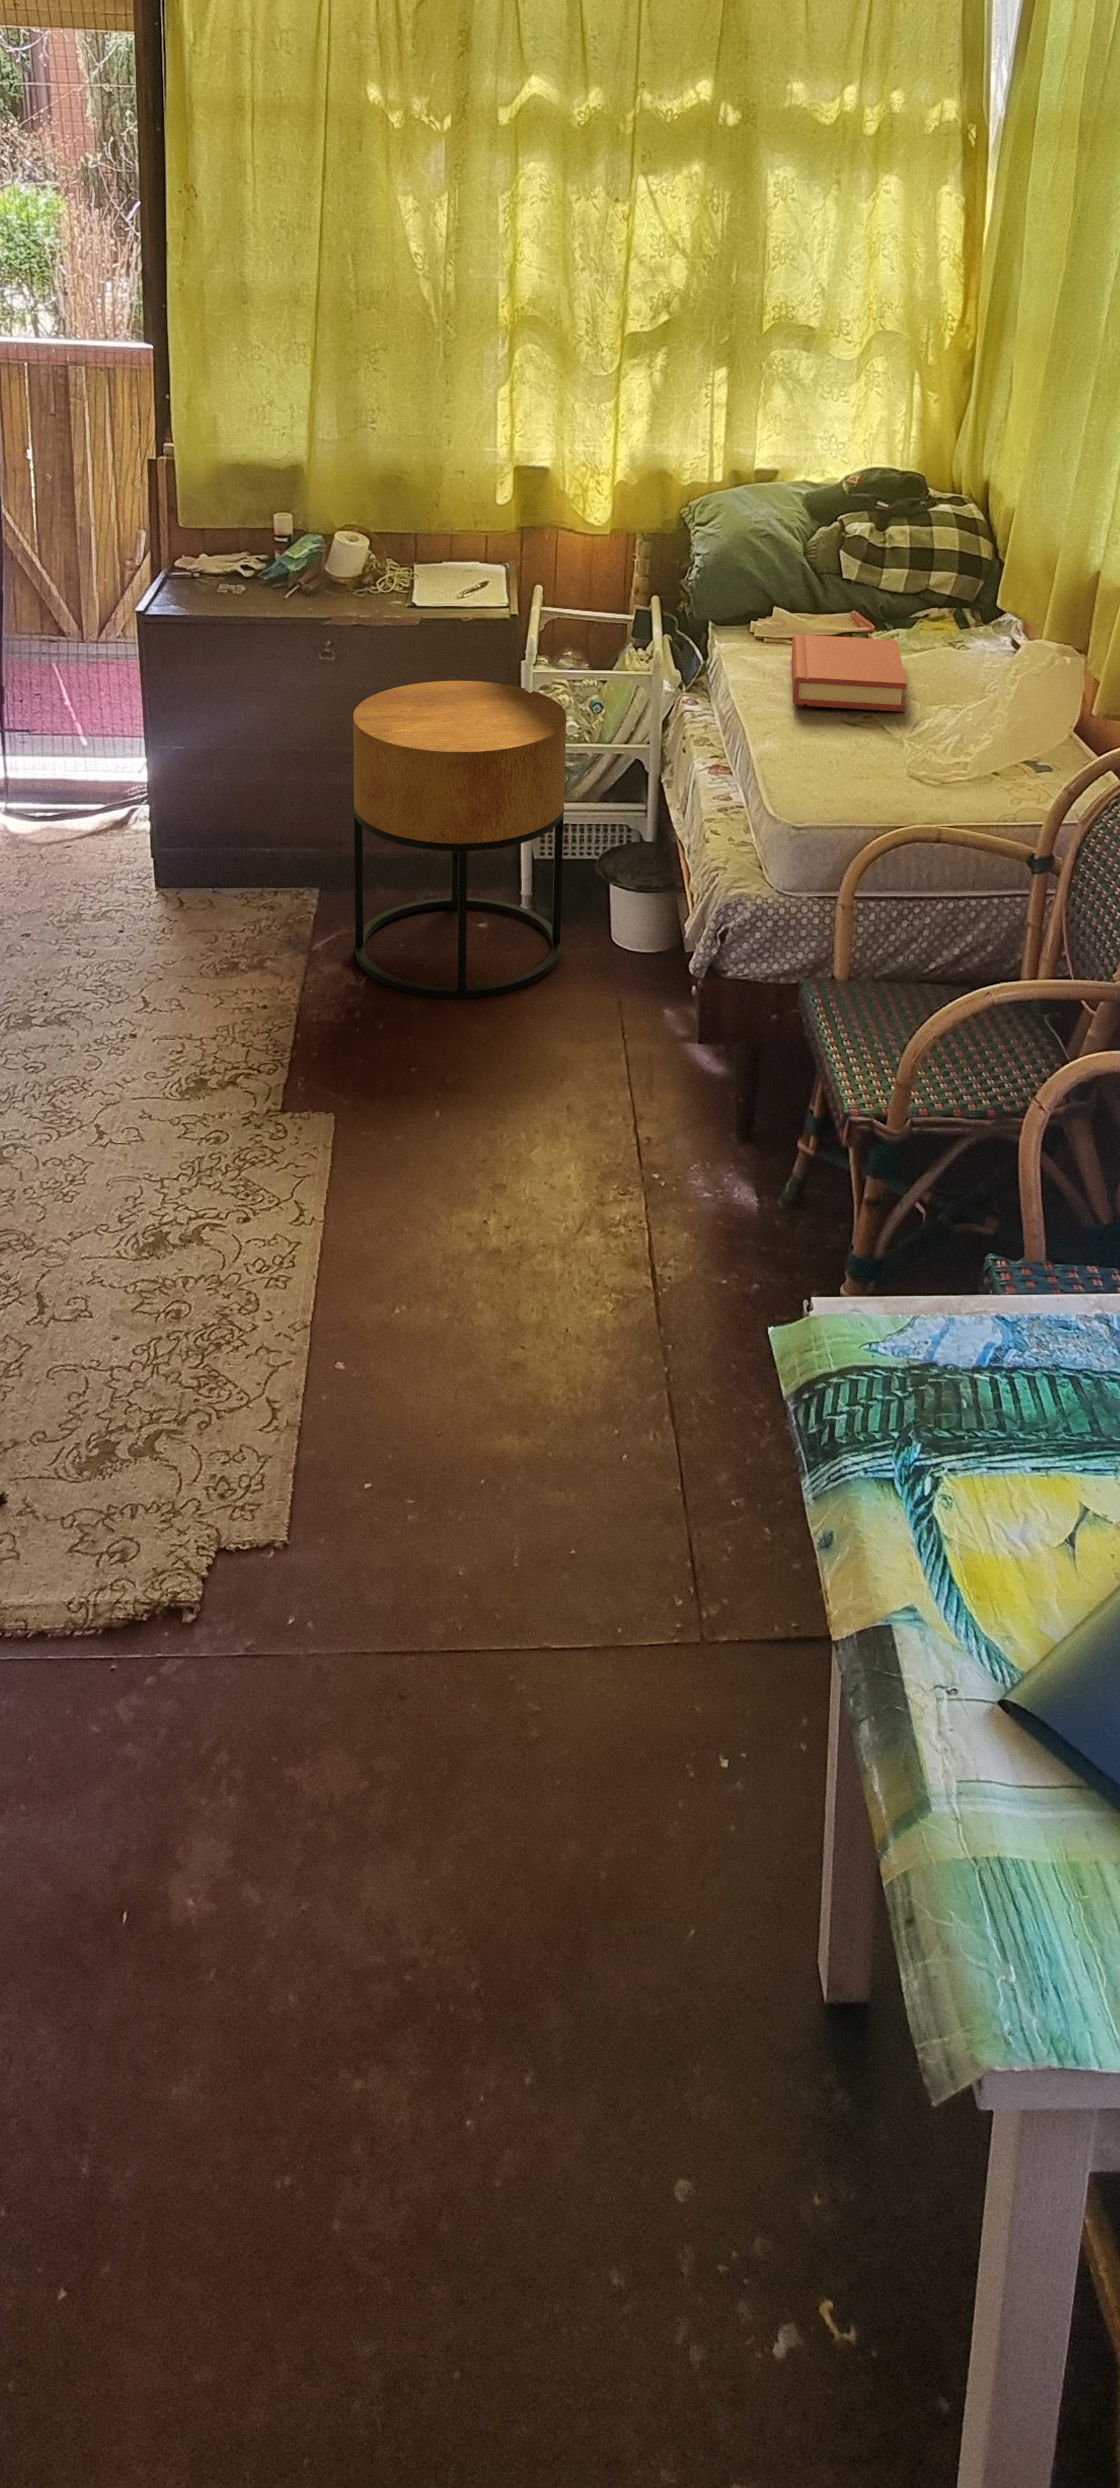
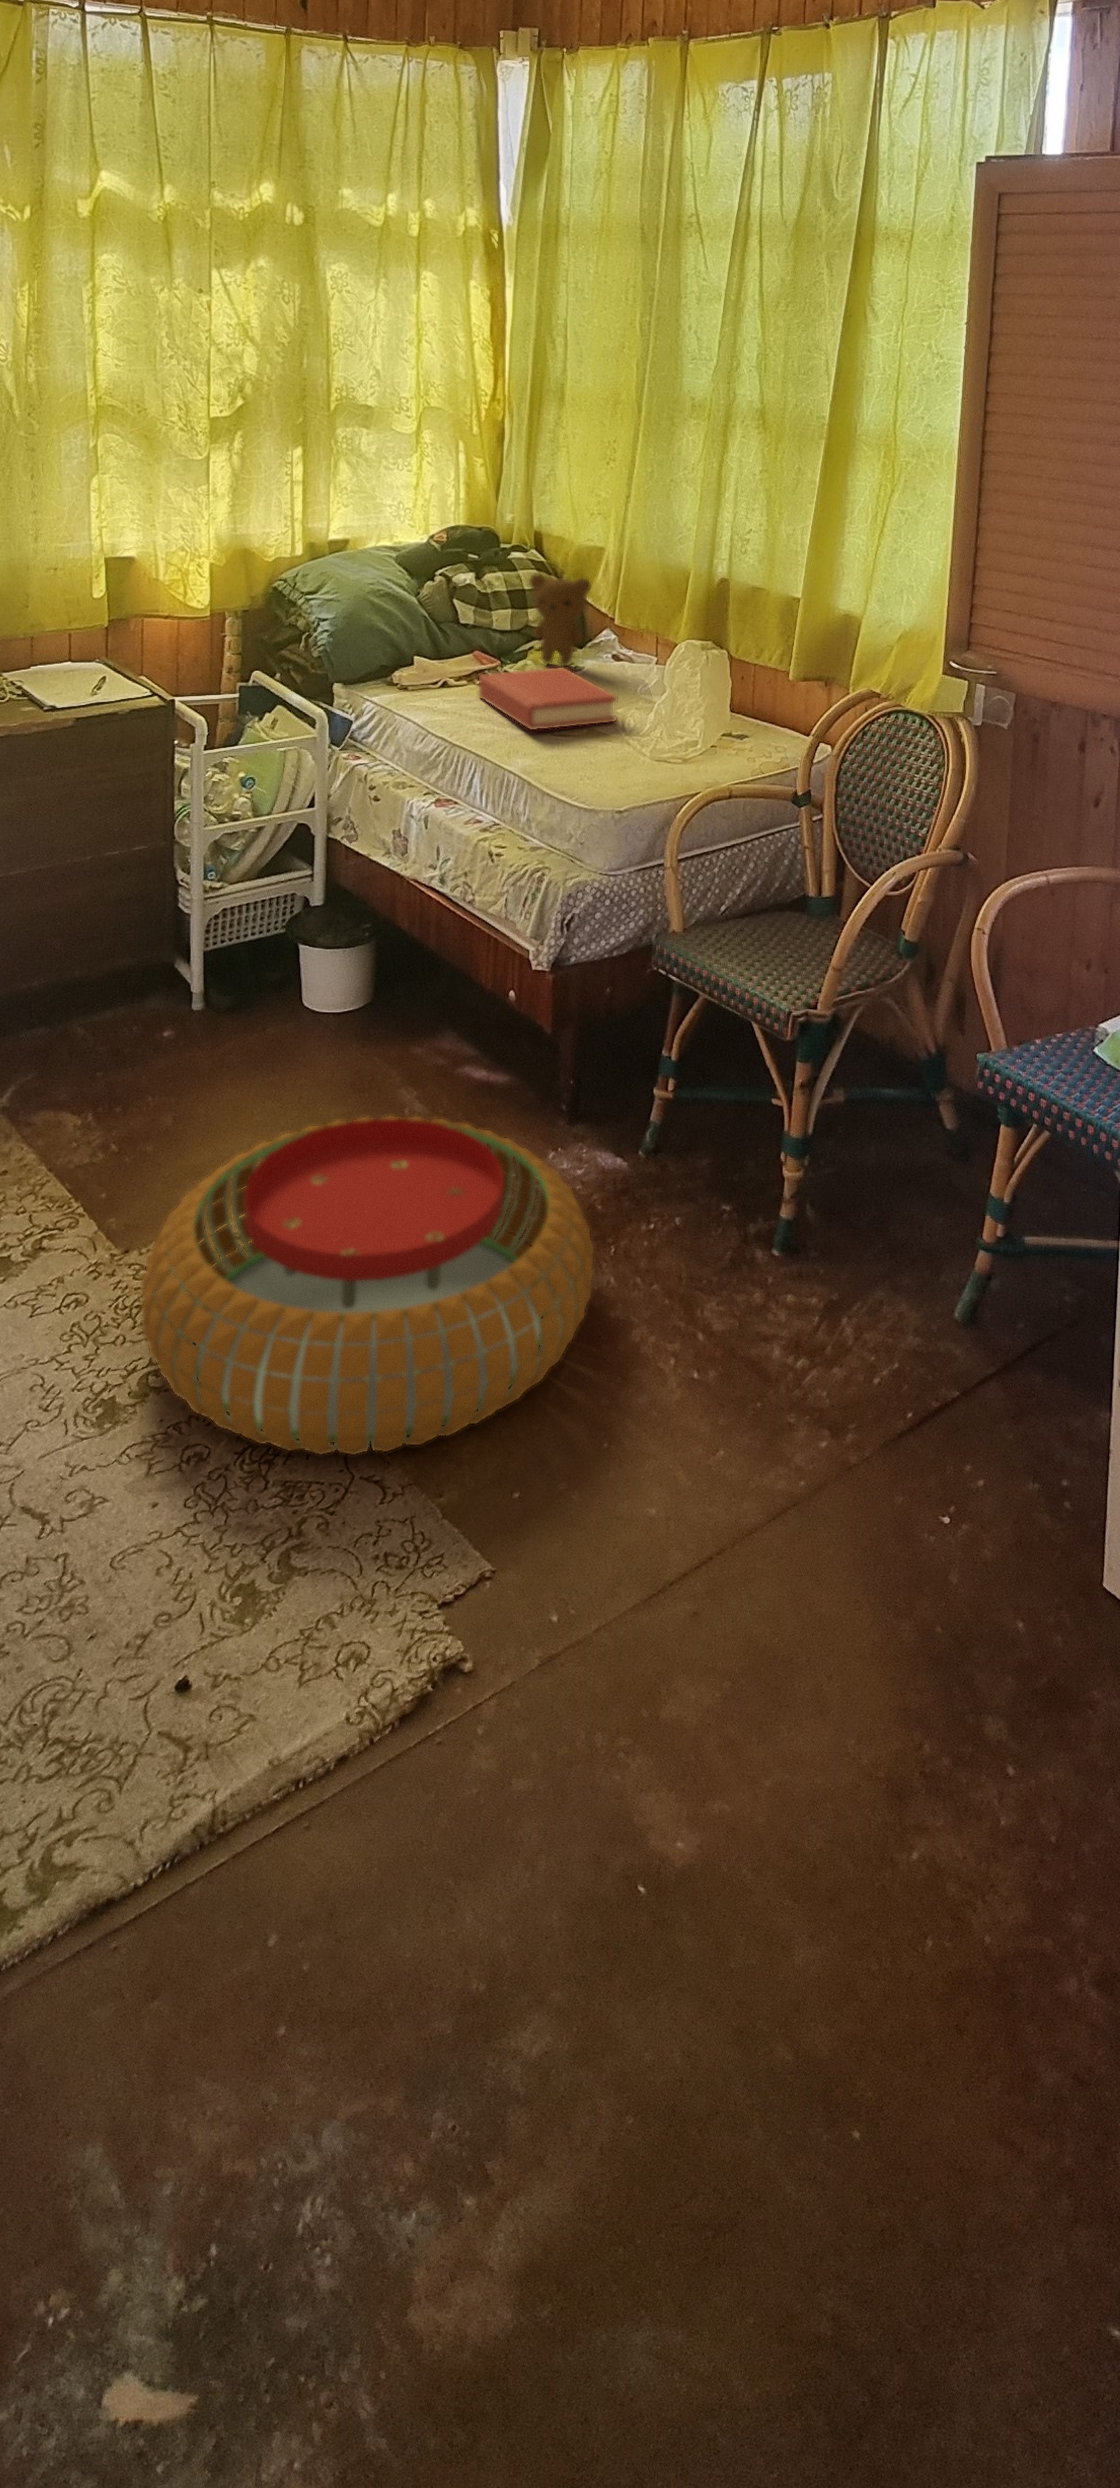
teddy bear: none [894,529,955,639] -> present [530,573,591,666]
side table: present [353,681,566,999] -> none [40,771,271,1106]
pouf: none [179,1057,624,1393] -> present [142,1116,594,1455]

